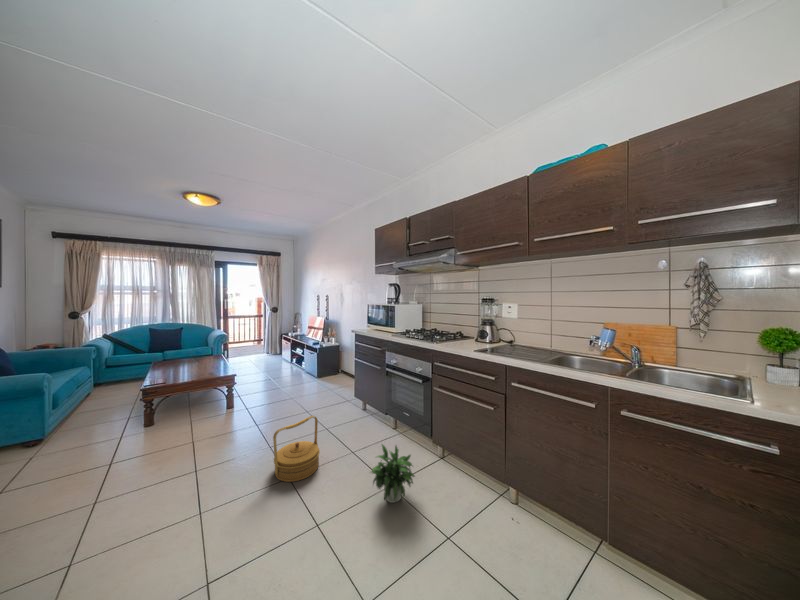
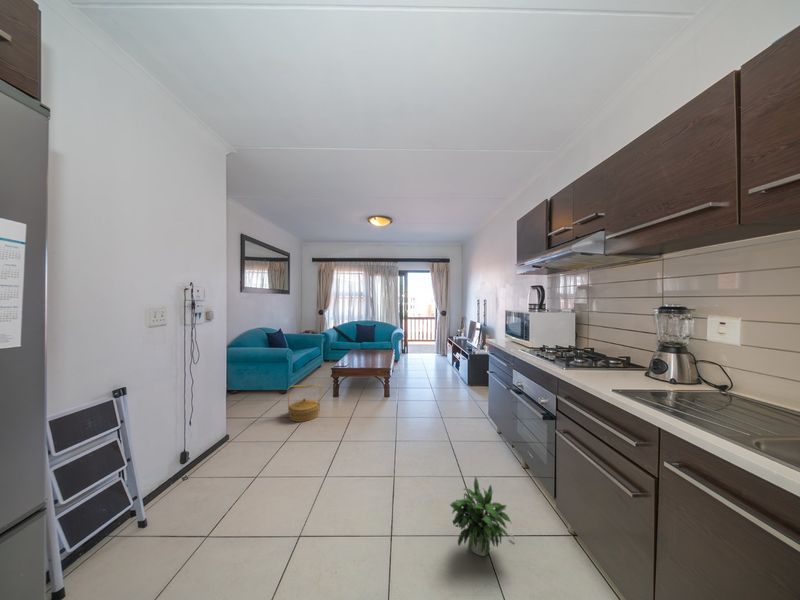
basket: present [273,416,320,482] -> present [288,384,320,422]

